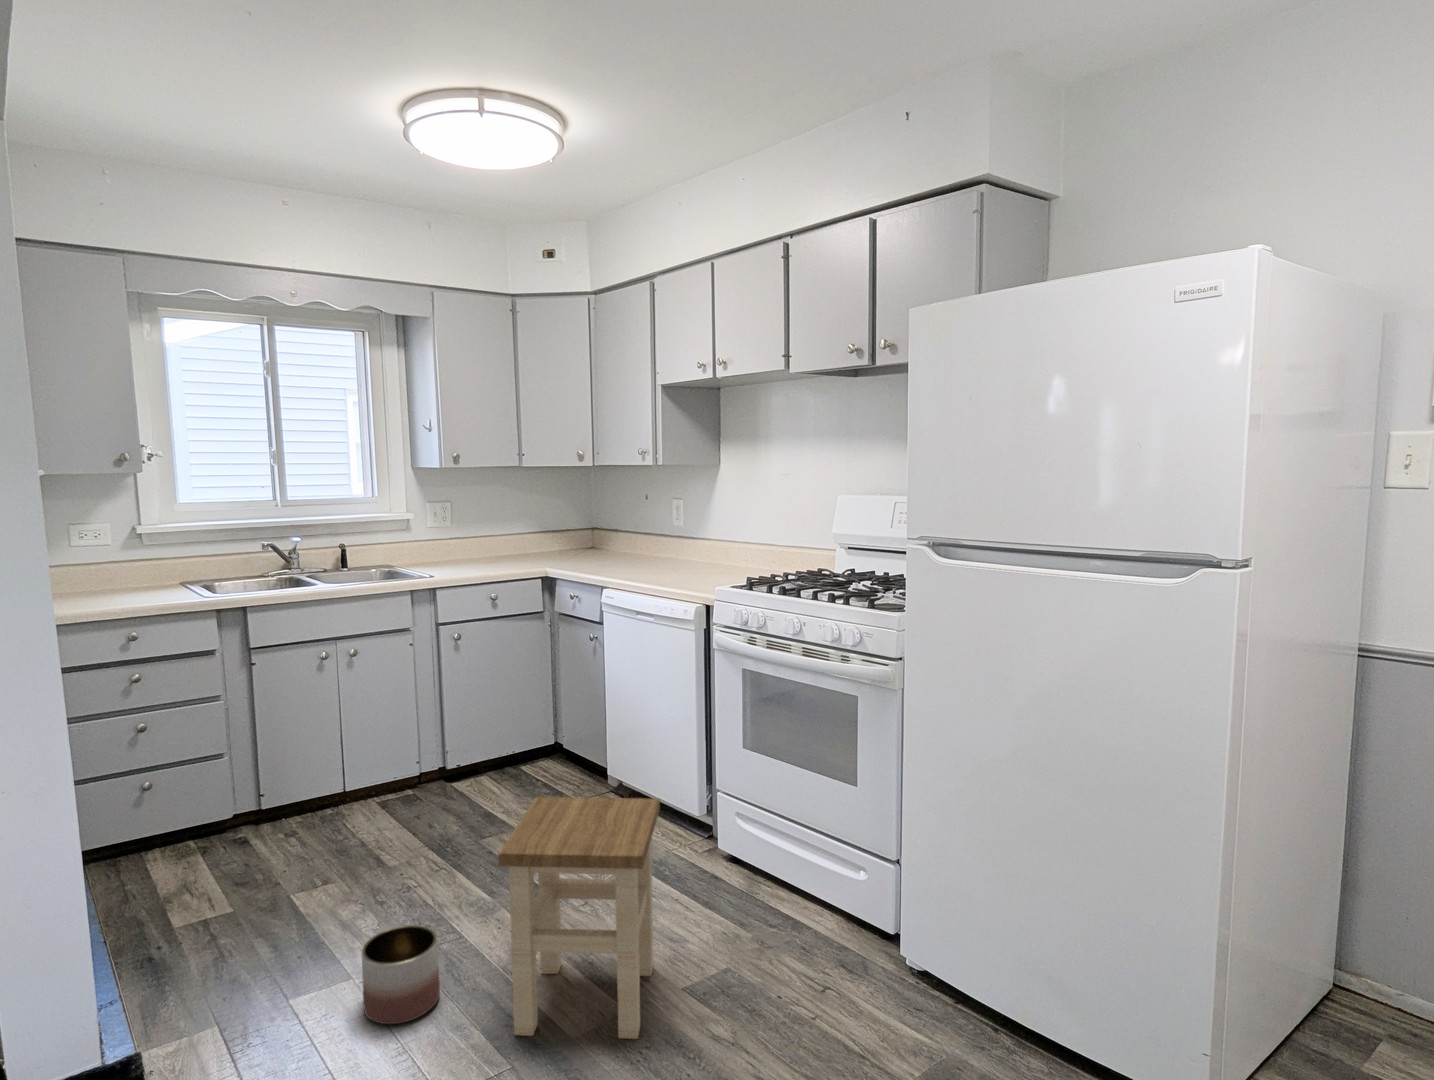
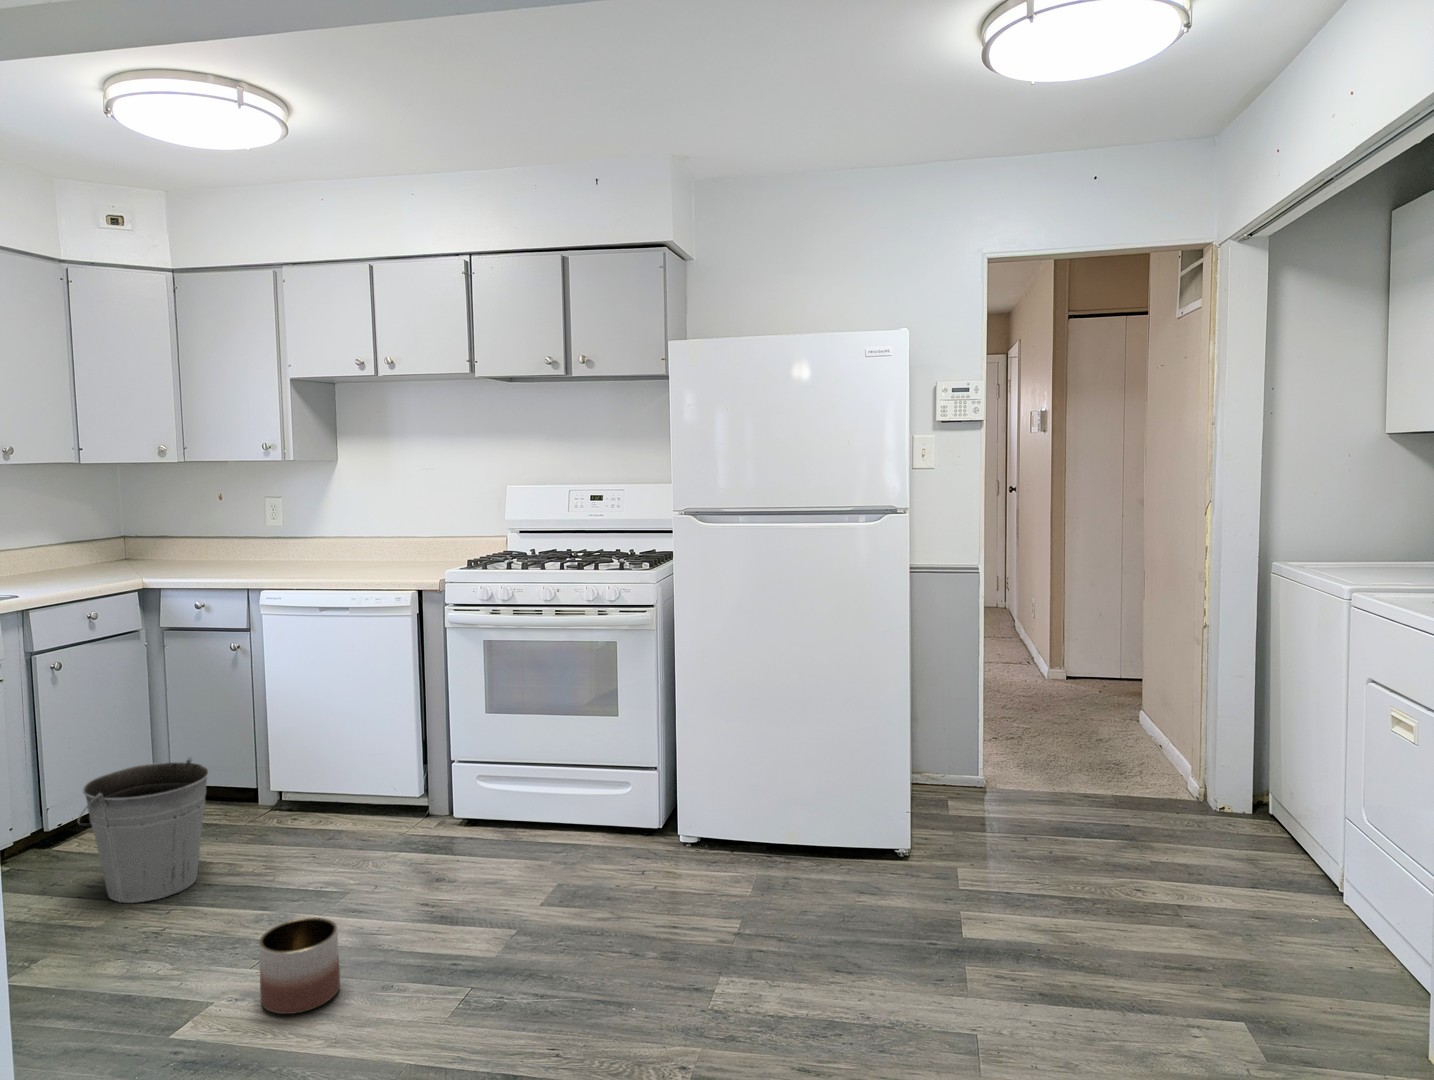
bucket: none [404,731,506,853] -> present [78,757,209,903]
stool: present [498,797,660,1039] -> none [385,748,549,971]

